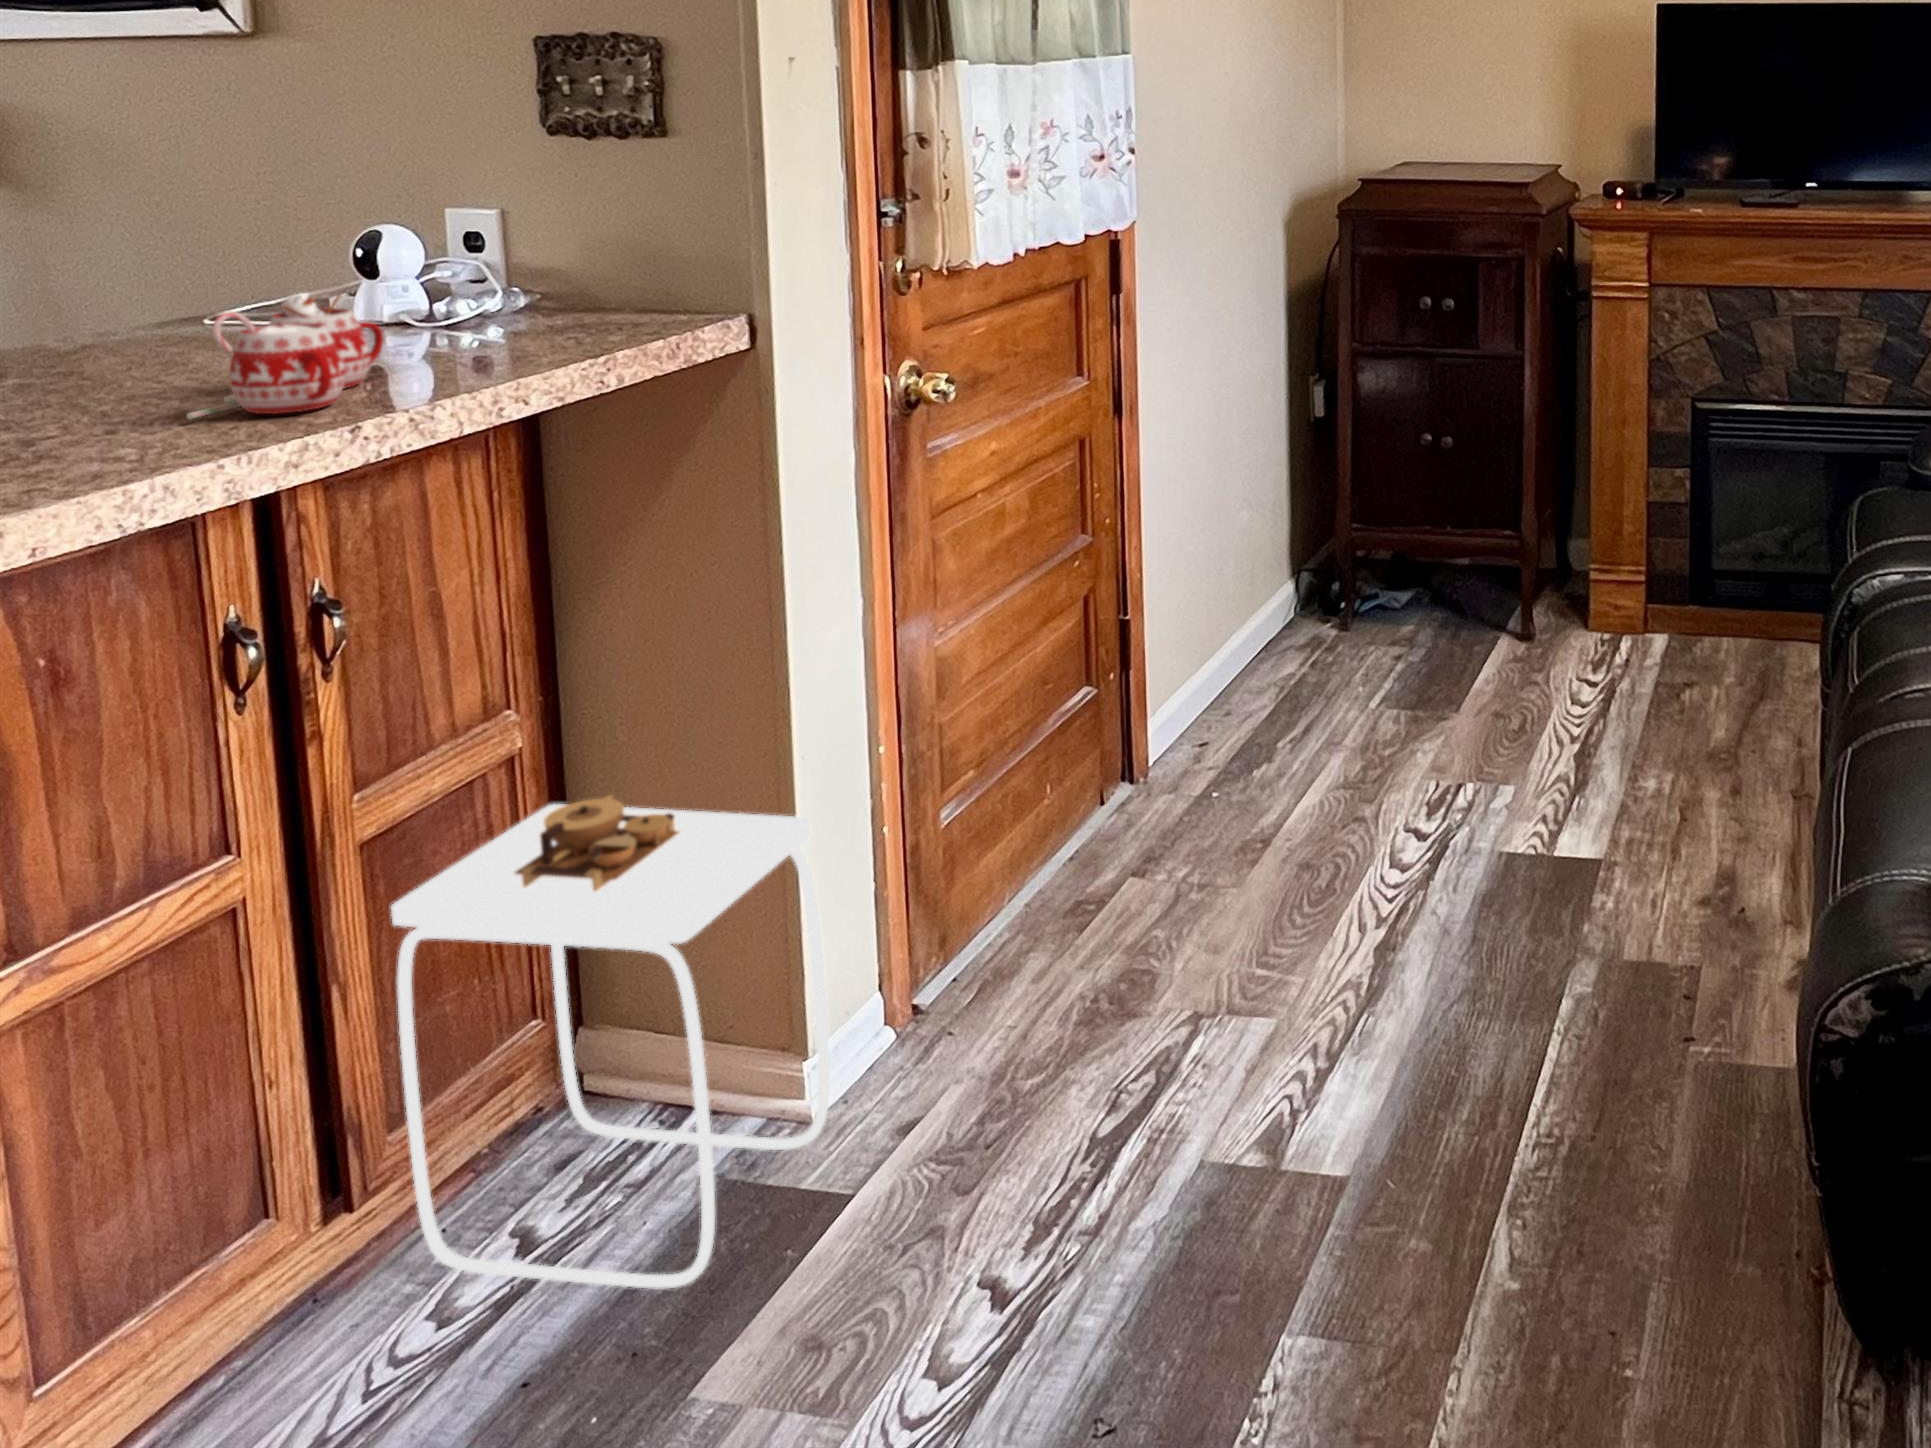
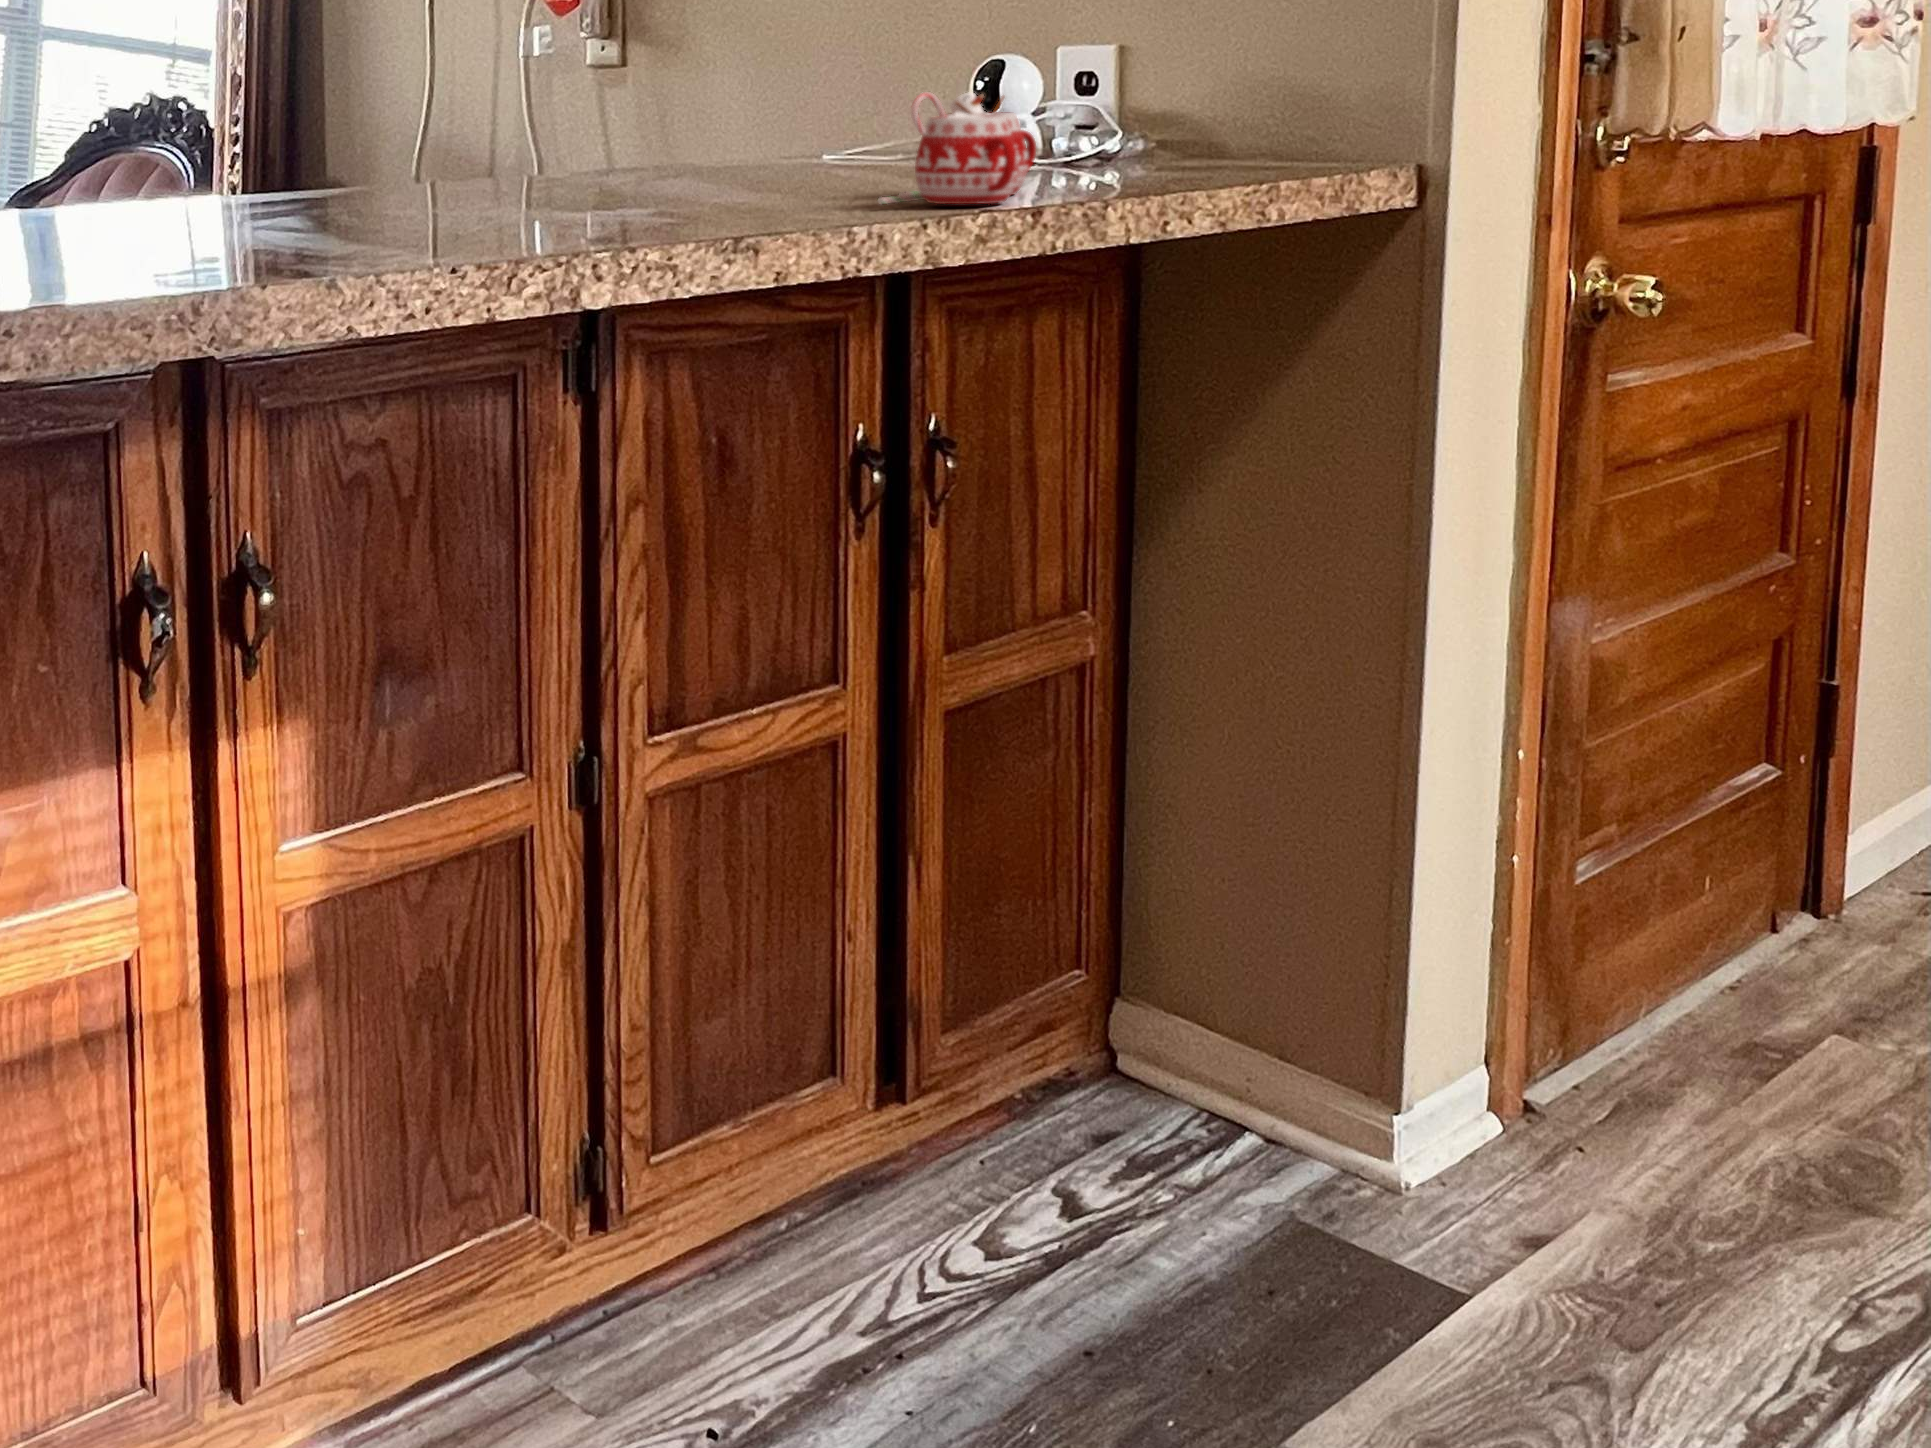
side table: present [391,795,830,1289] -> none [973,722,1444,1318]

